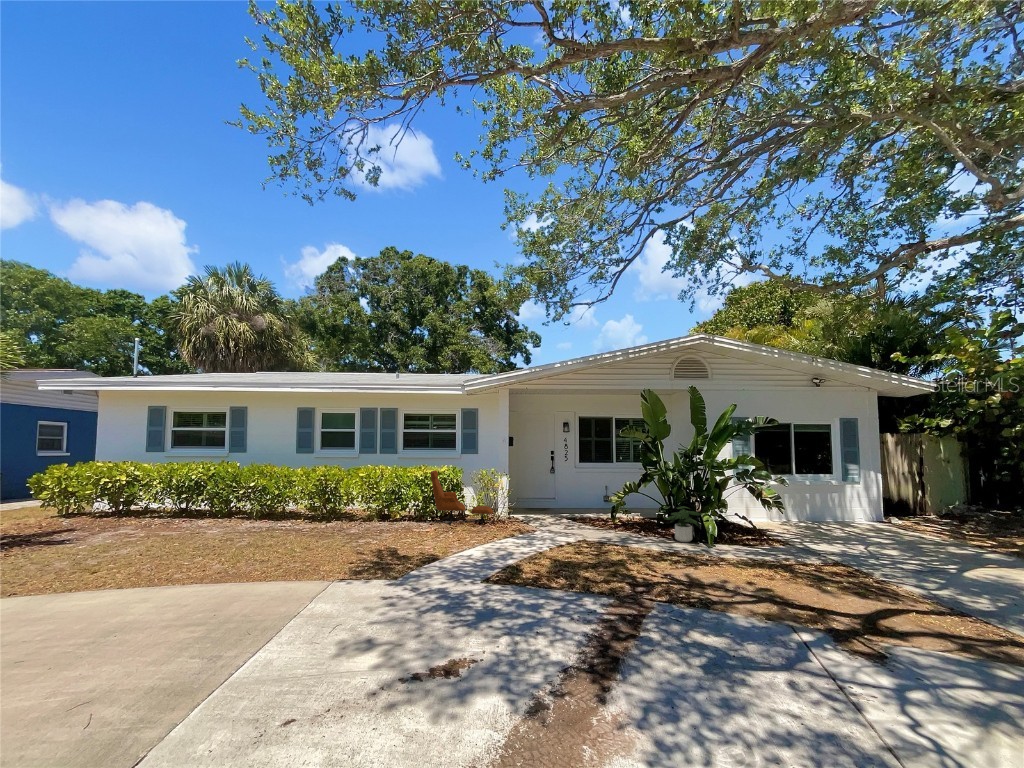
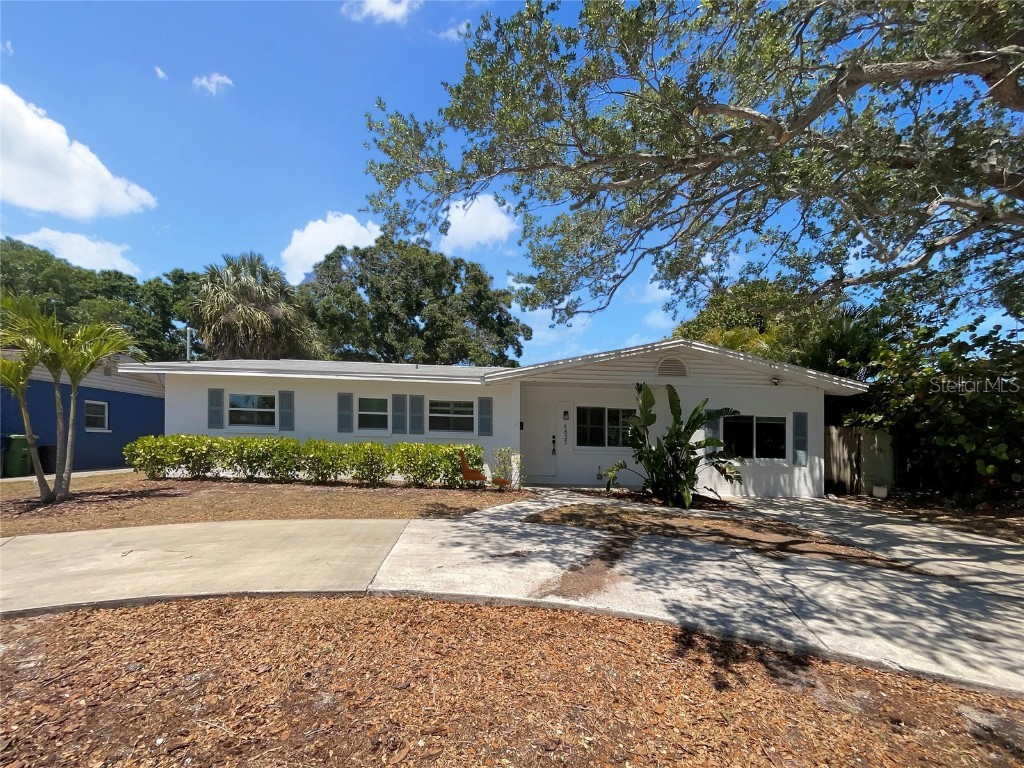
potted plant: present [664,506,703,542] -> present [867,475,895,498]

